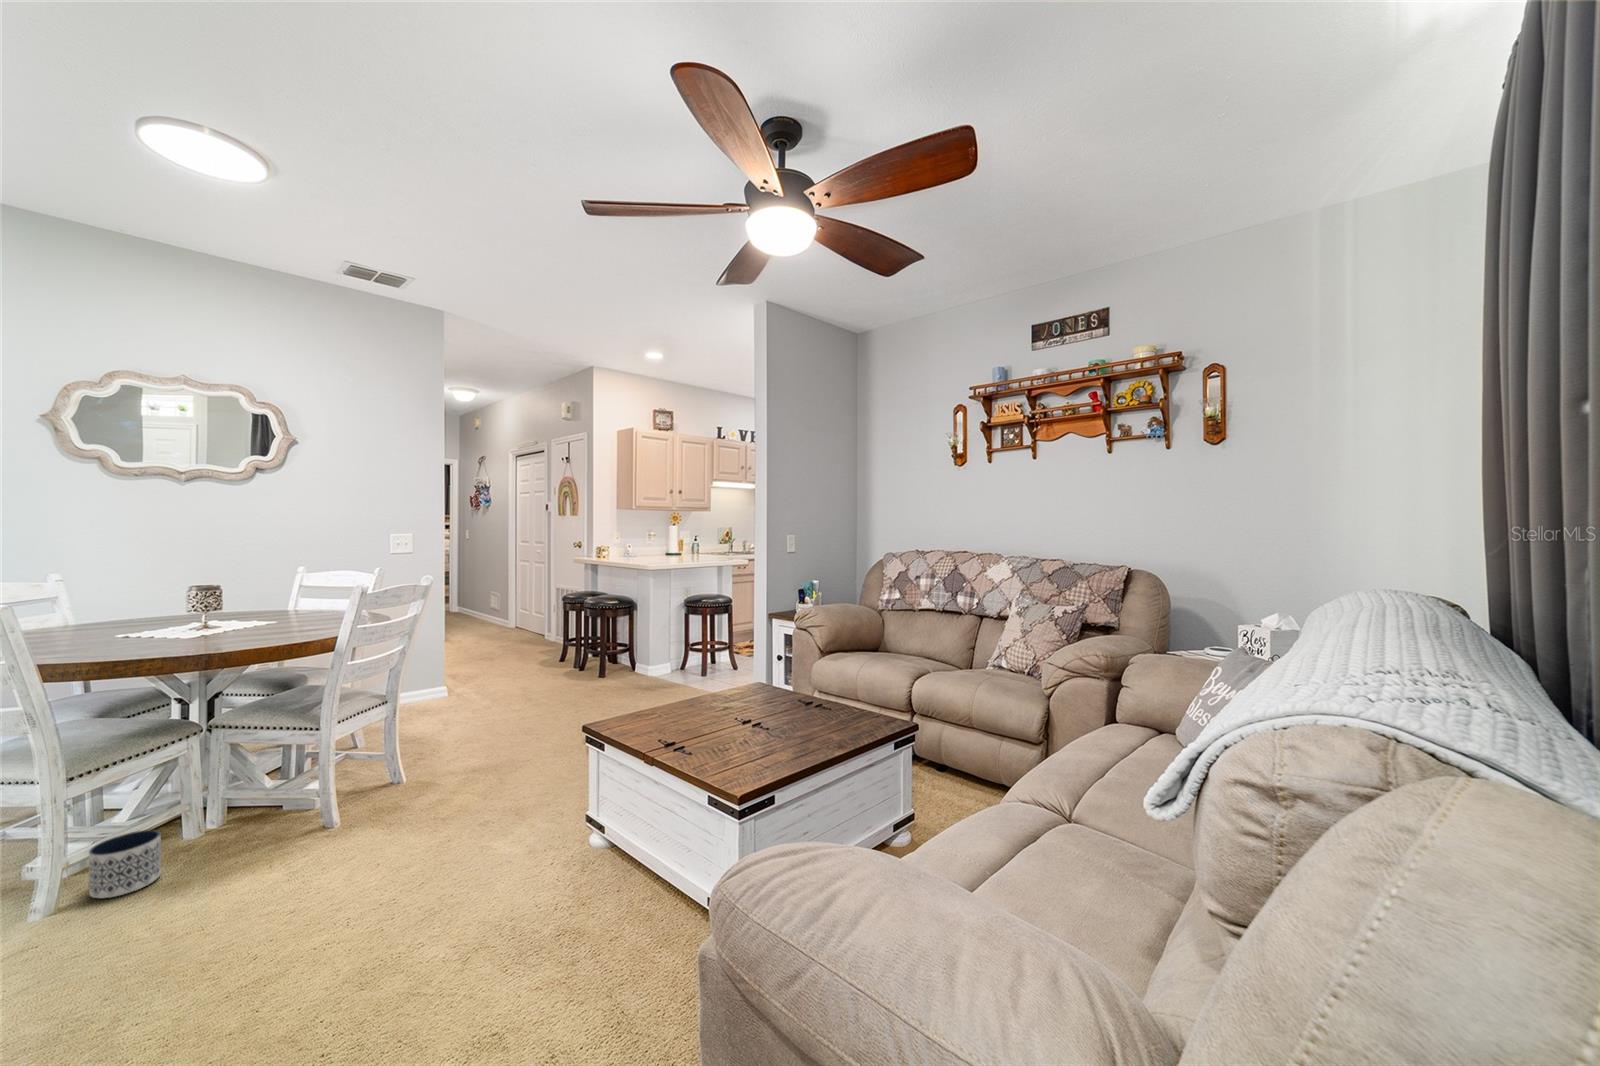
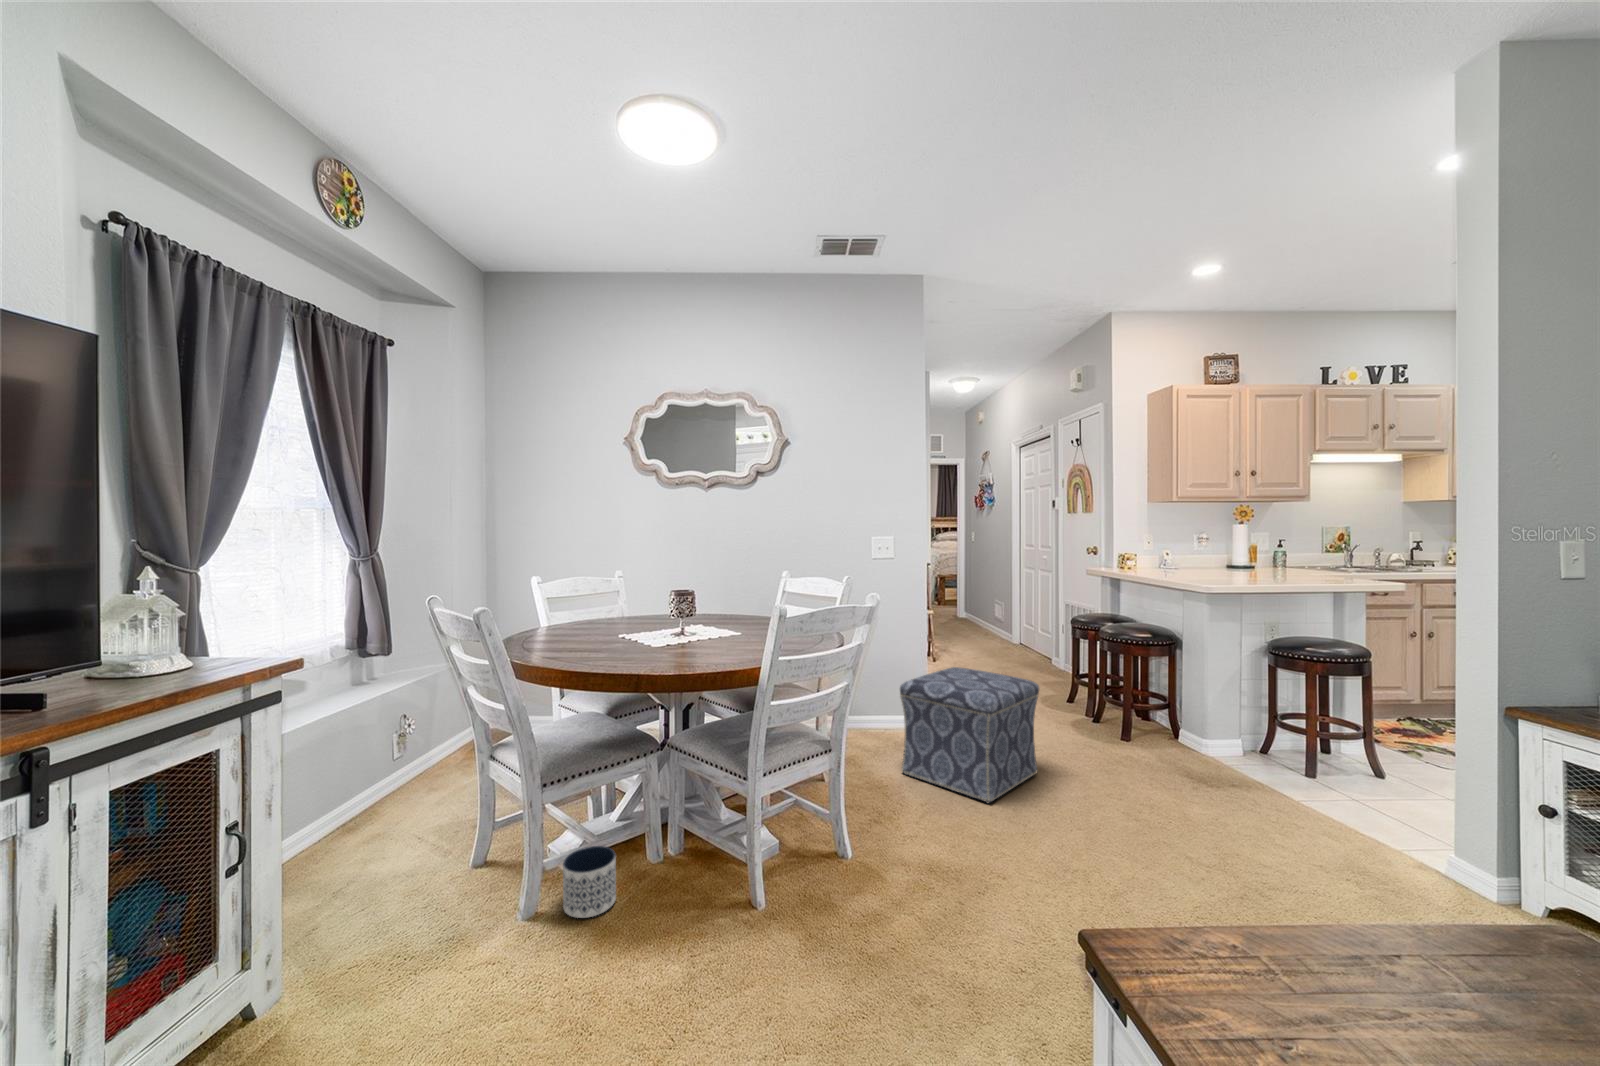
ottoman: none [429,638,544,730] -> present [900,667,1039,803]

